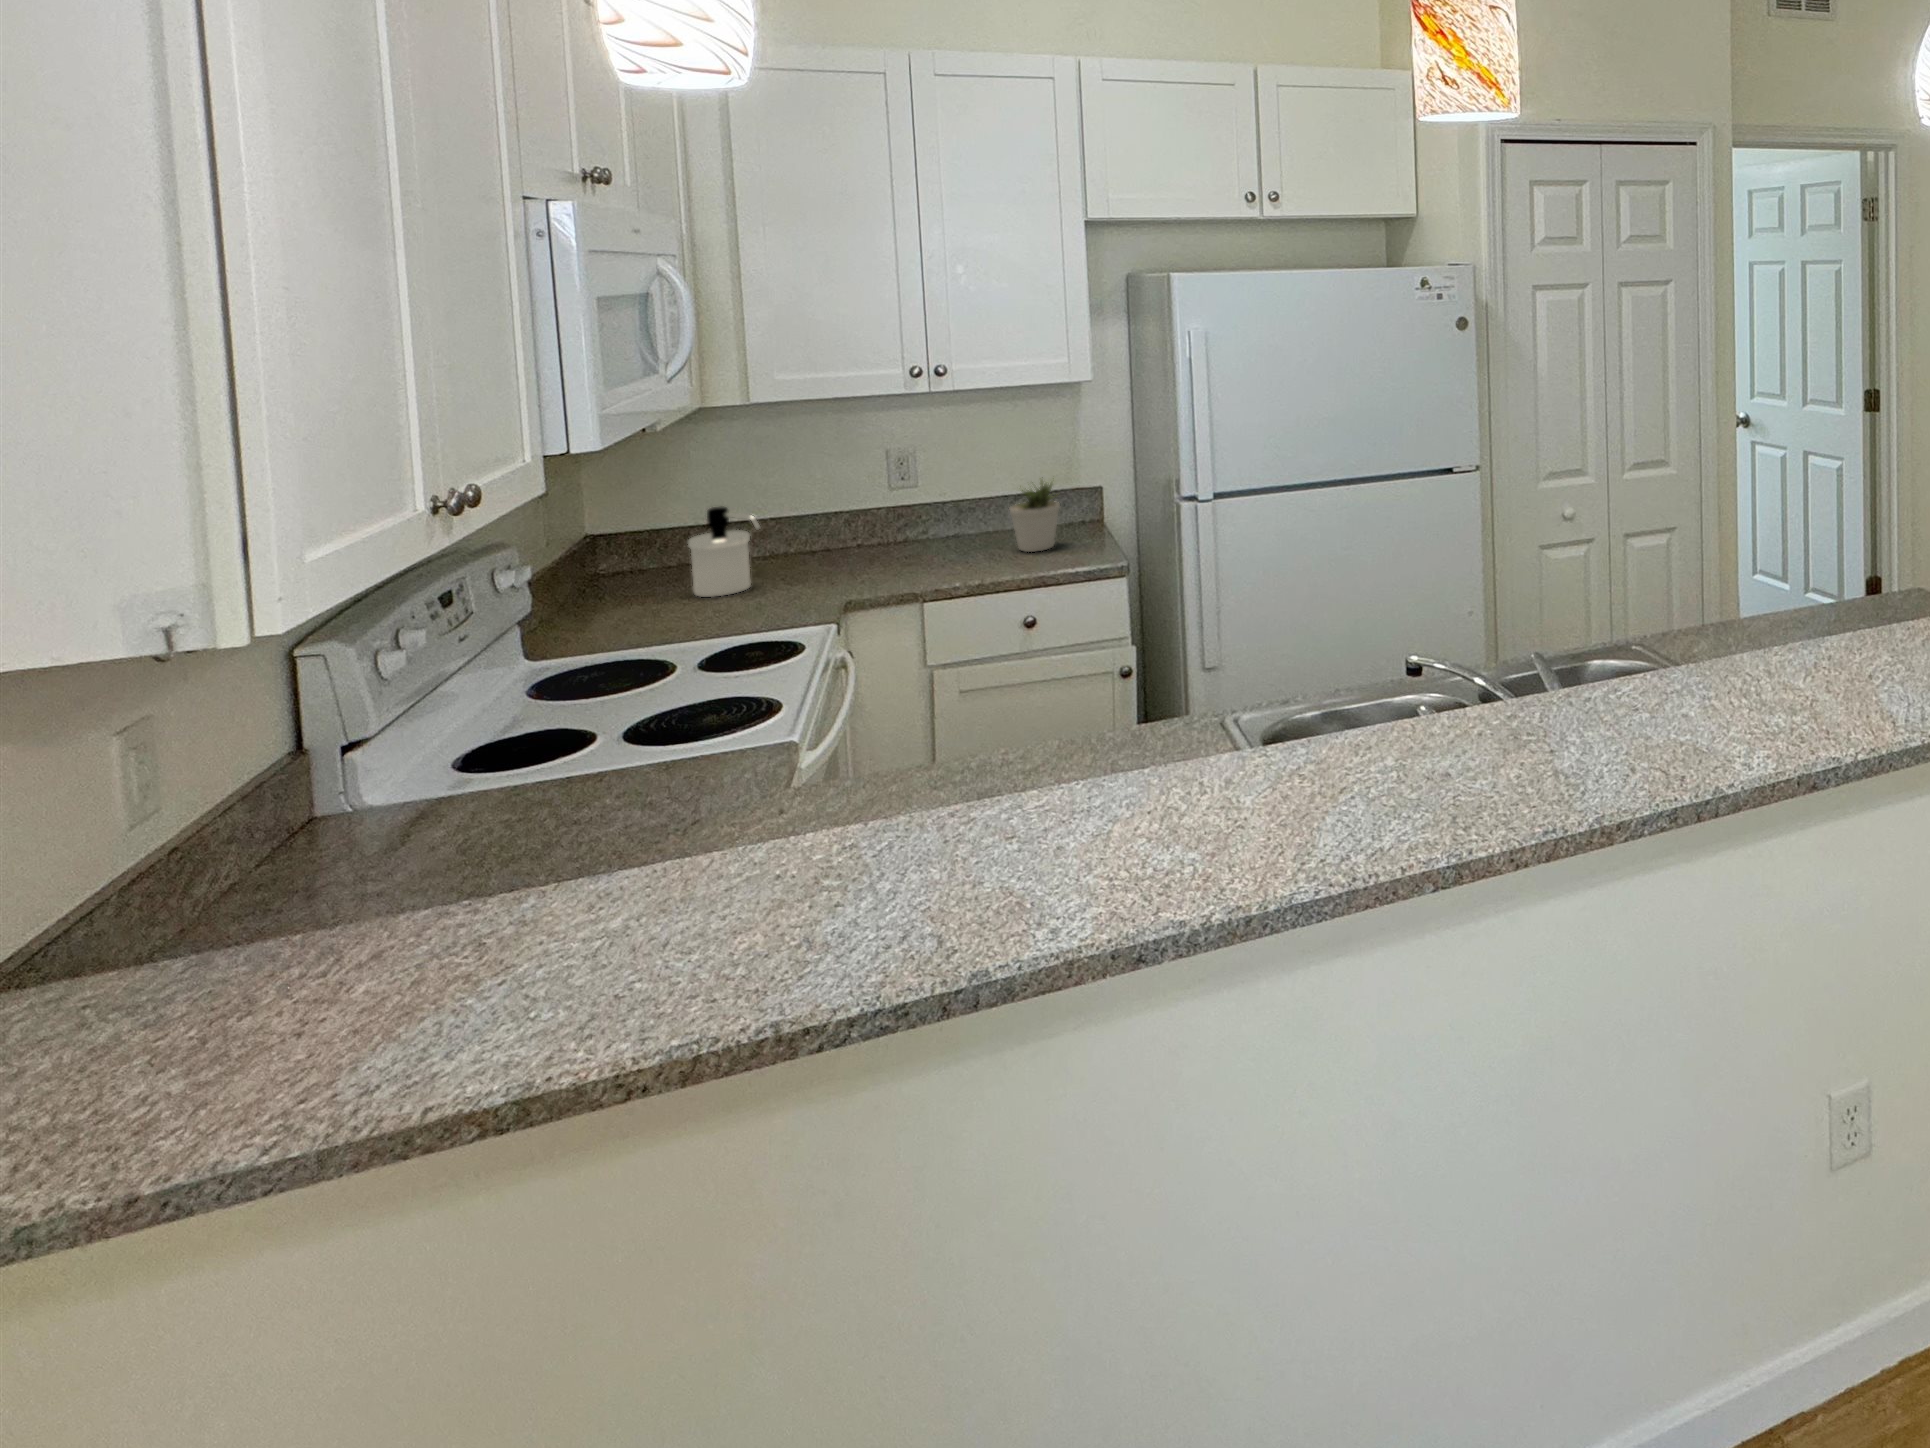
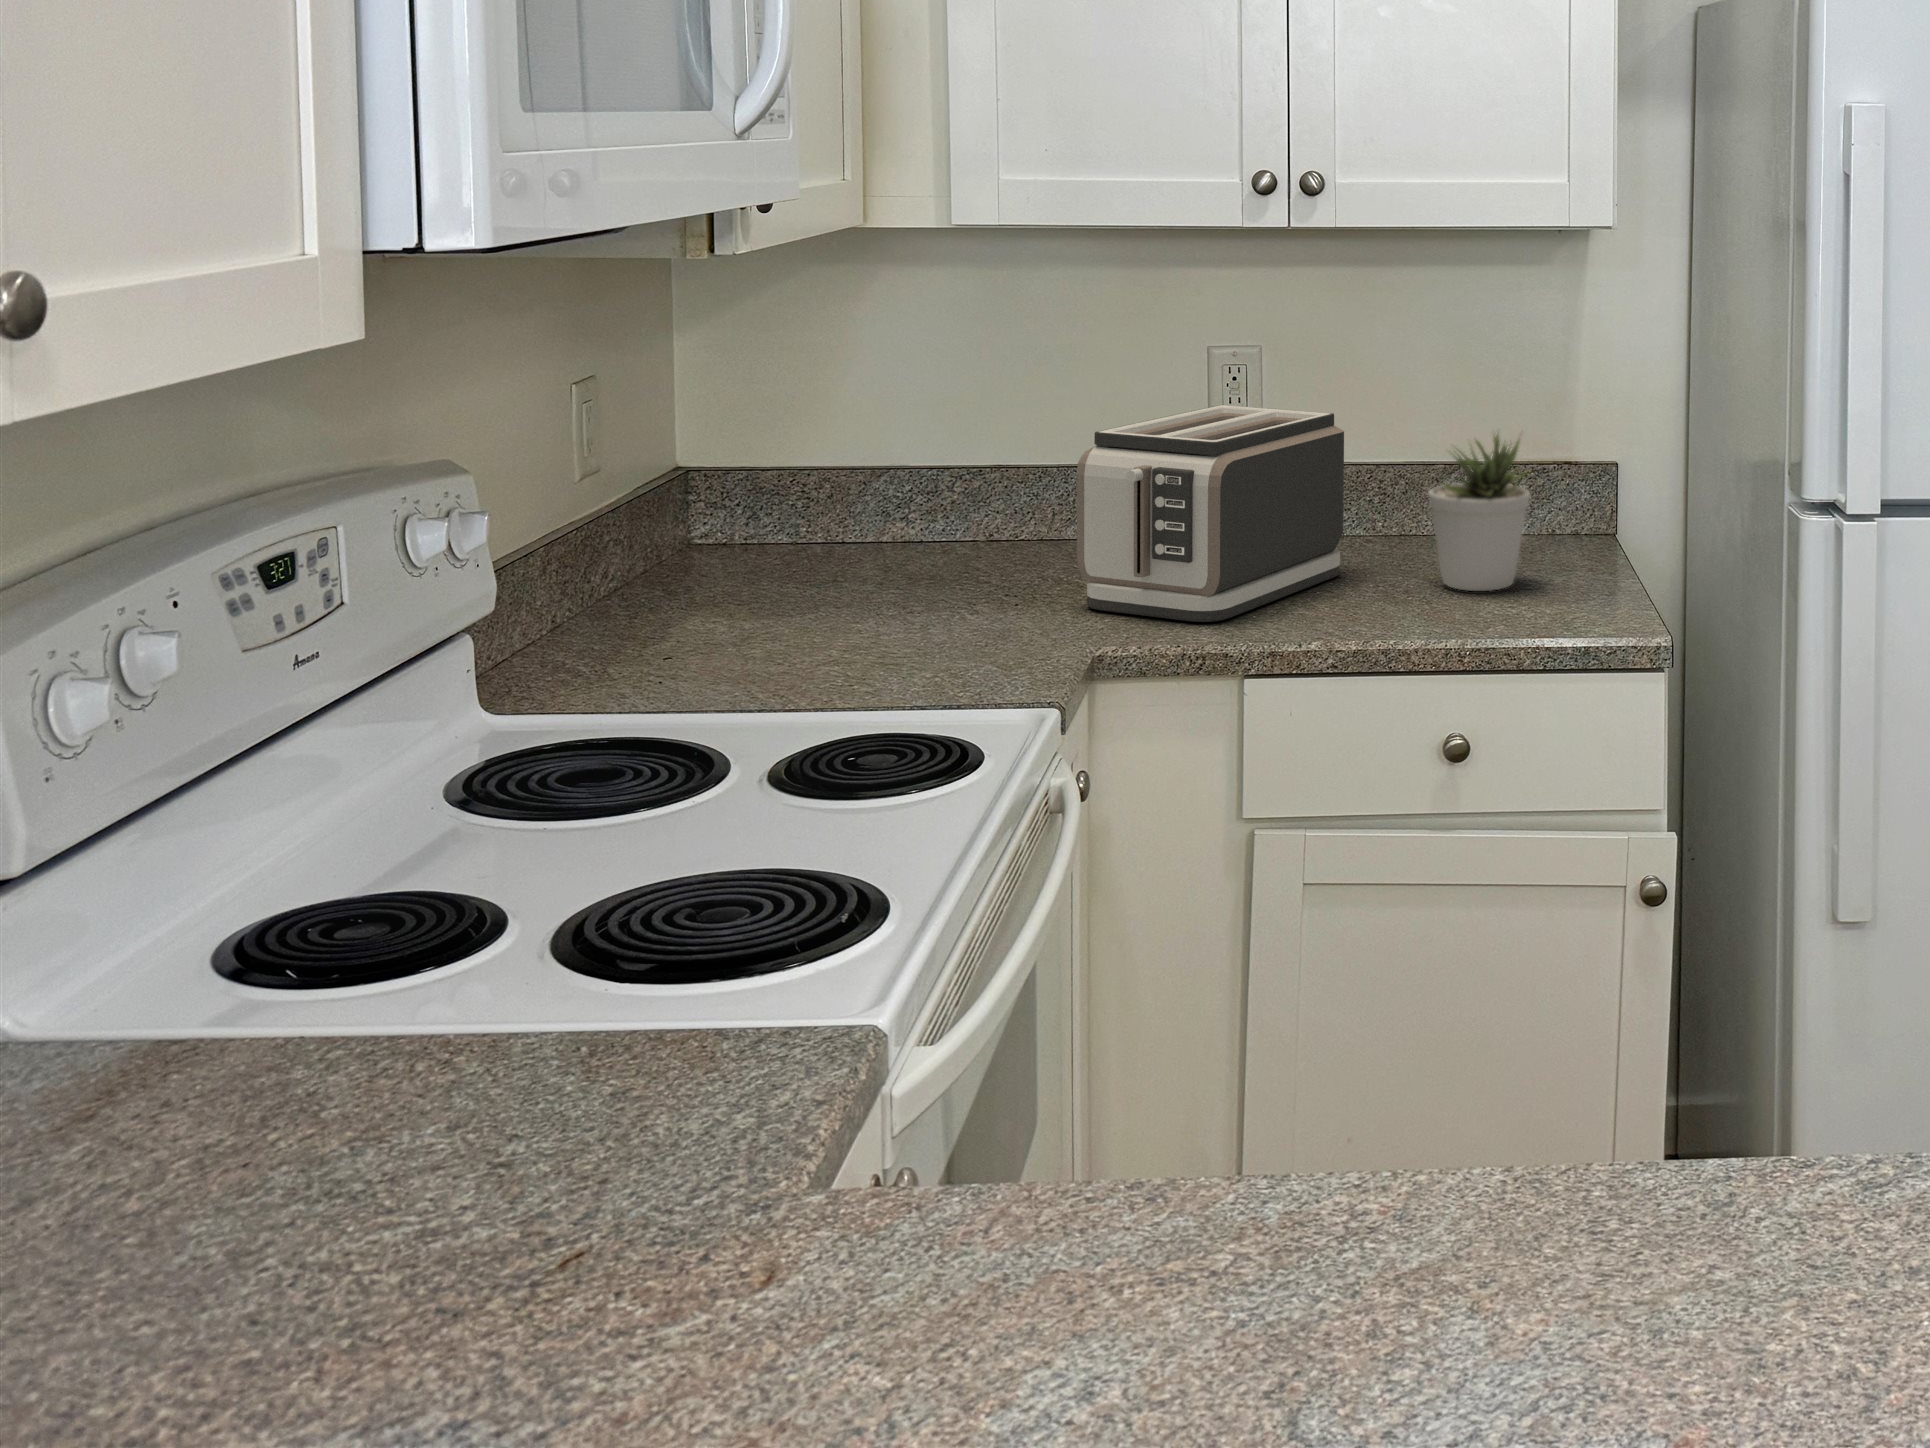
toaster: none [827,476,967,582] -> present [1077,405,1344,622]
soap dispenser: present [688,506,760,597] -> none [827,429,952,611]

